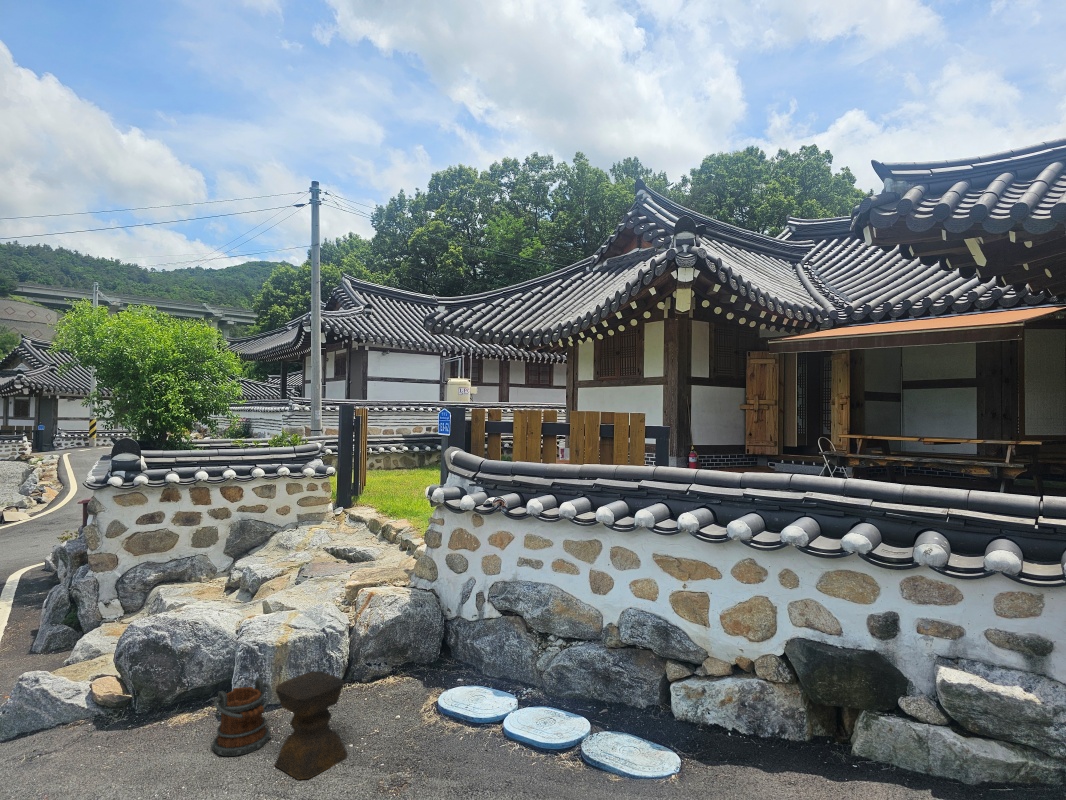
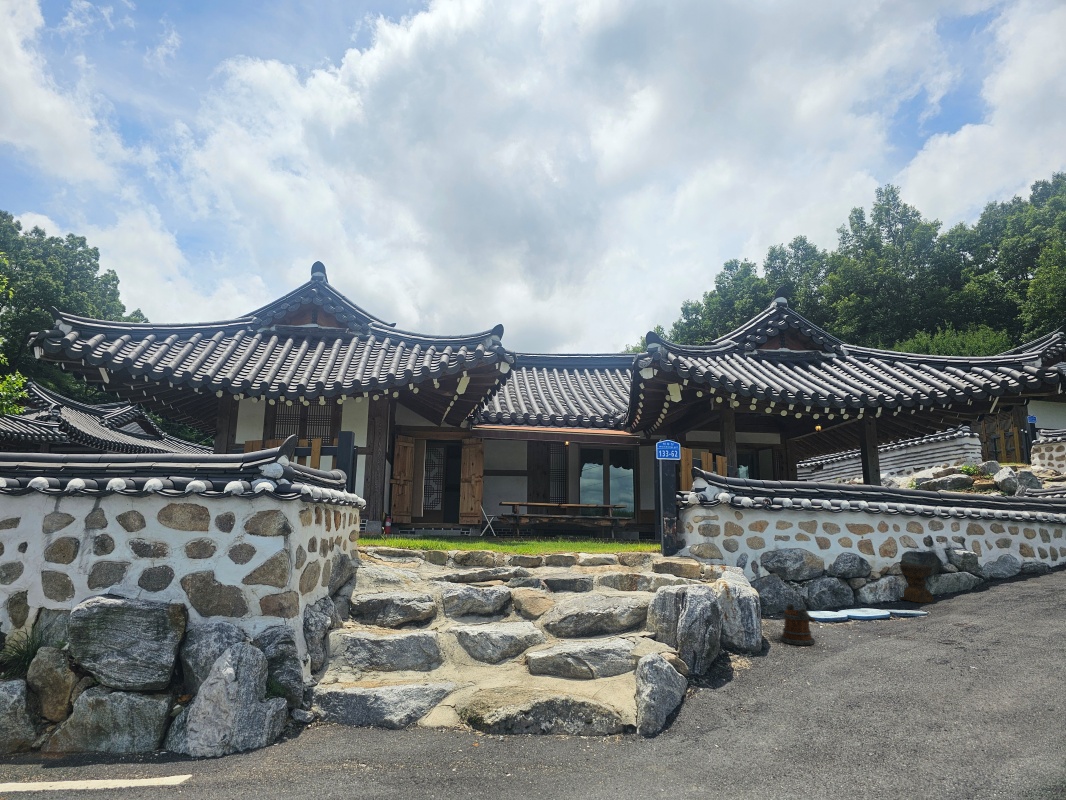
stool: present [275,671,348,779] -> present [899,563,934,603]

